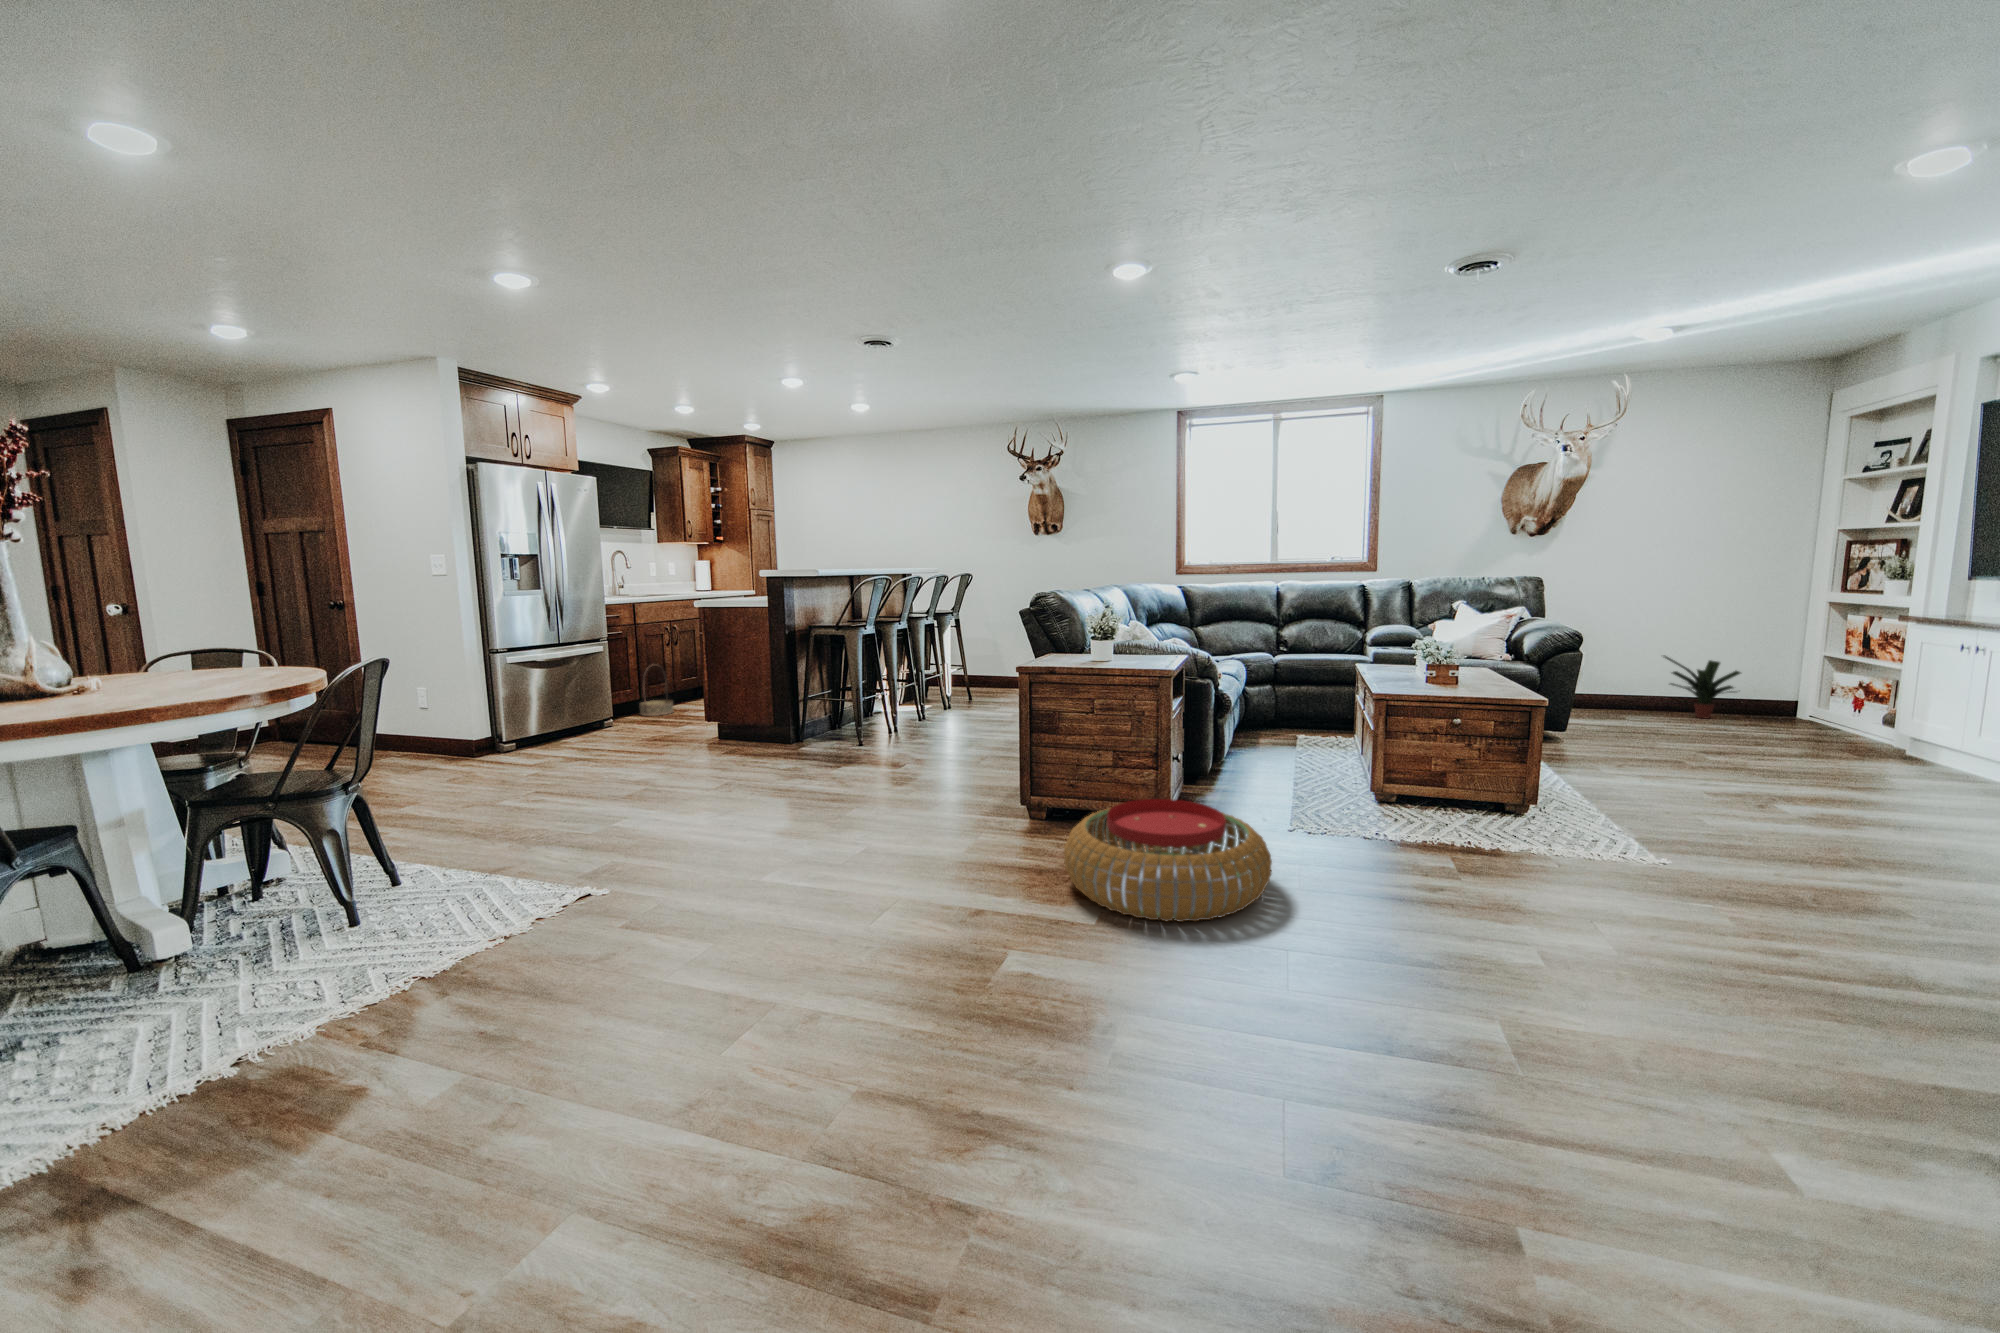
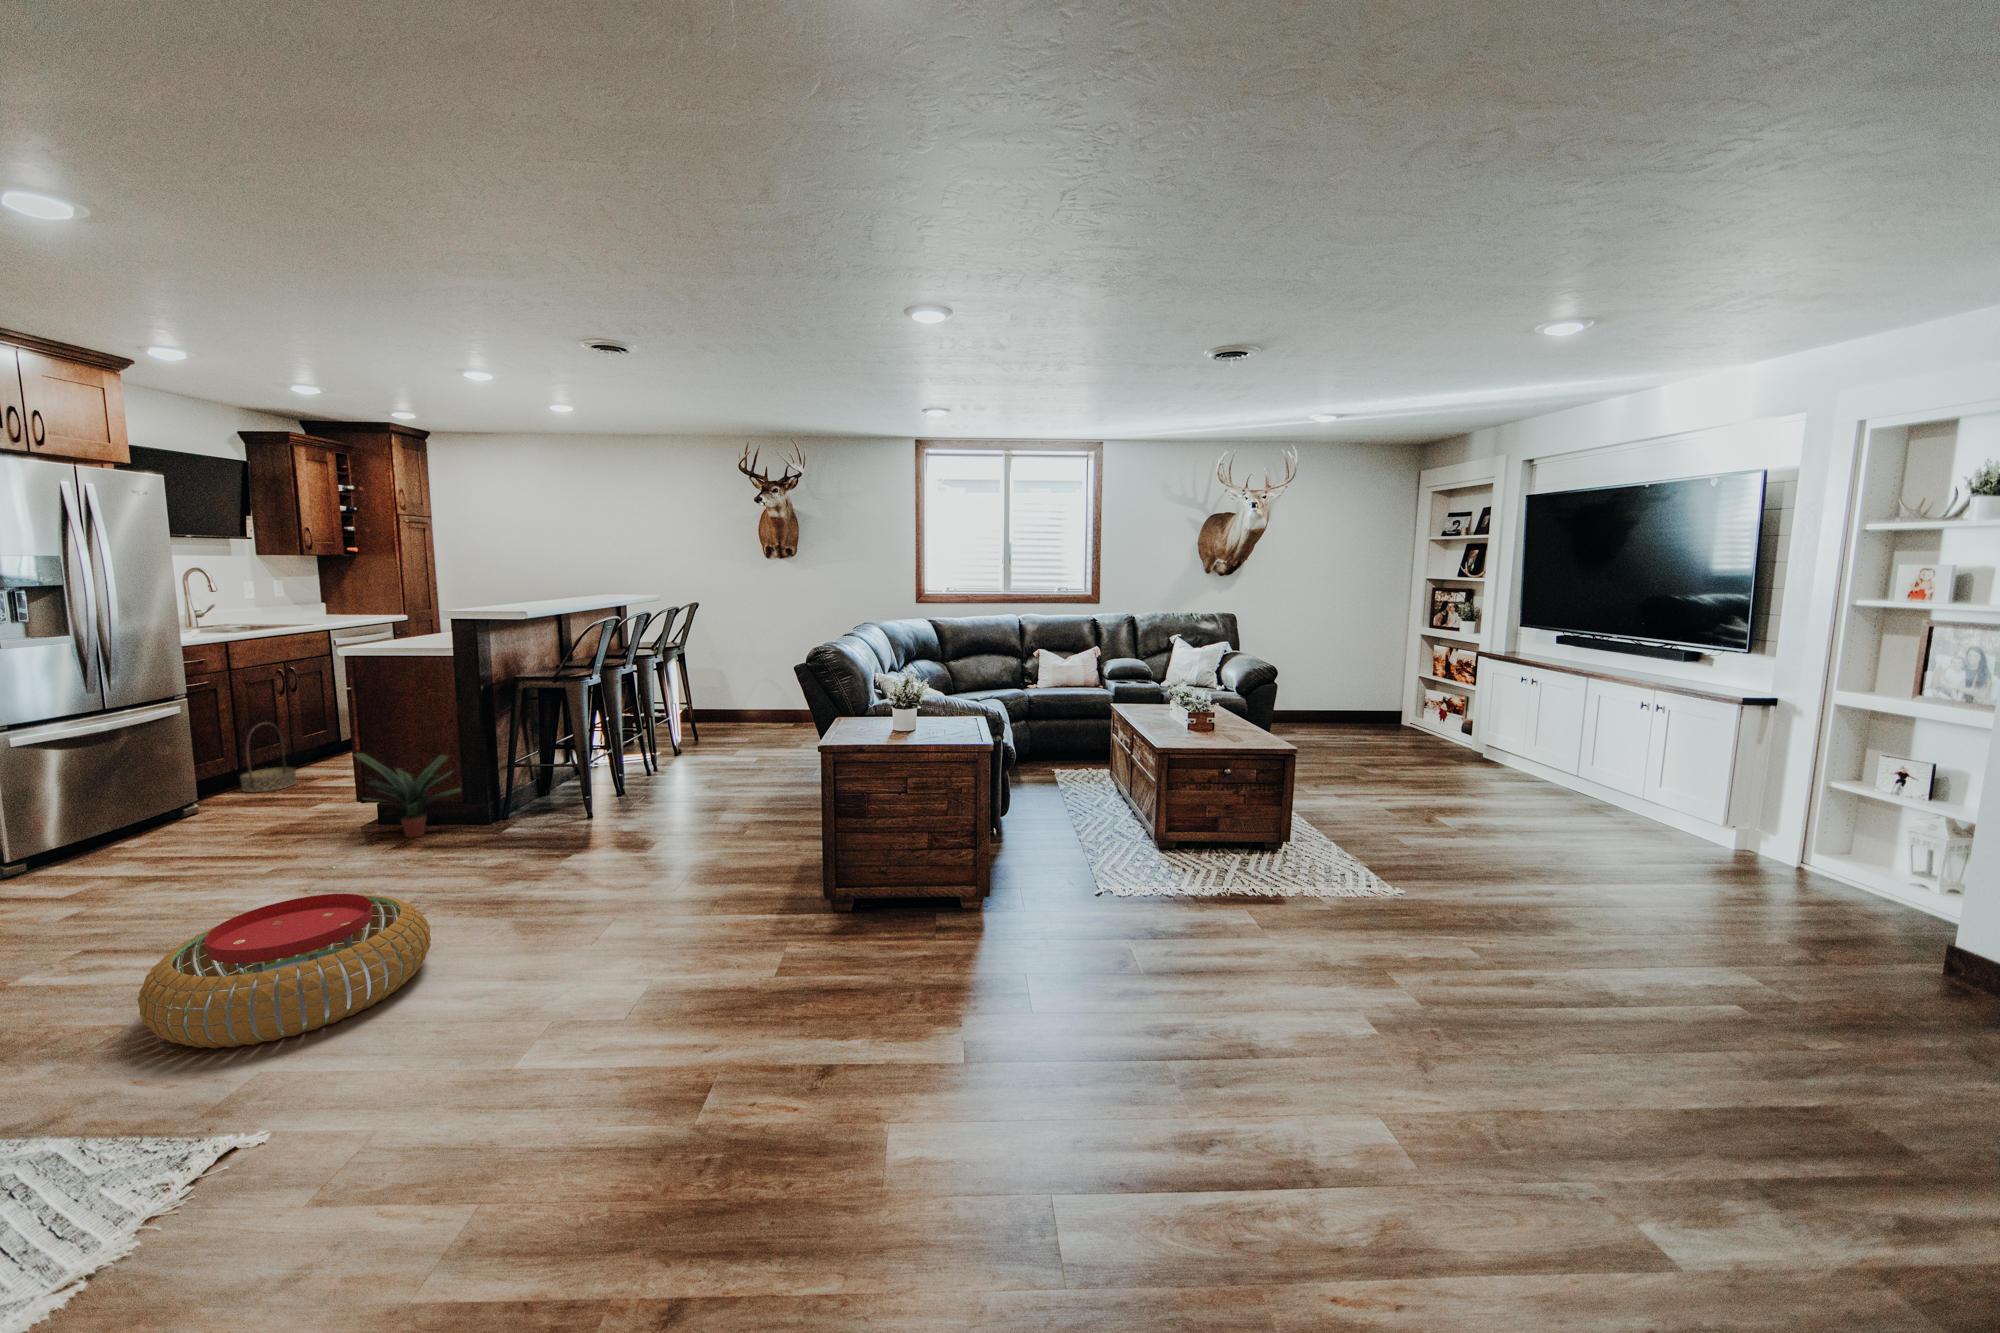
potted plant: present [1664,655,1740,718] -> present [354,753,461,838]
pouf: present [1064,799,1272,922] -> present [137,894,431,1048]

